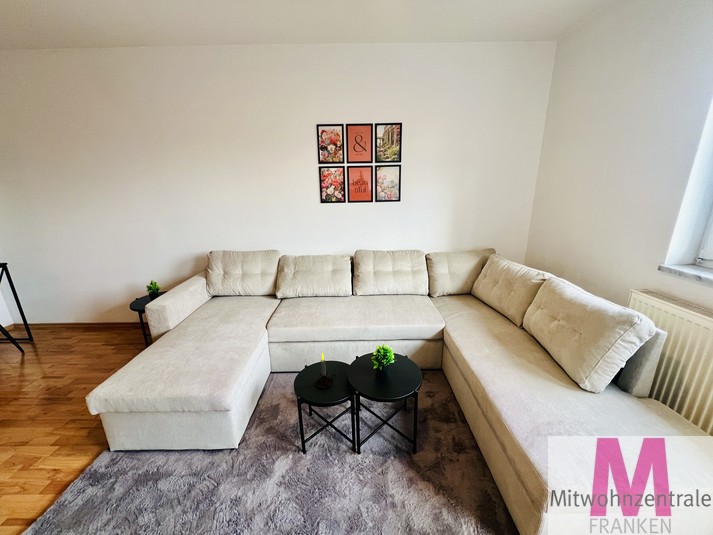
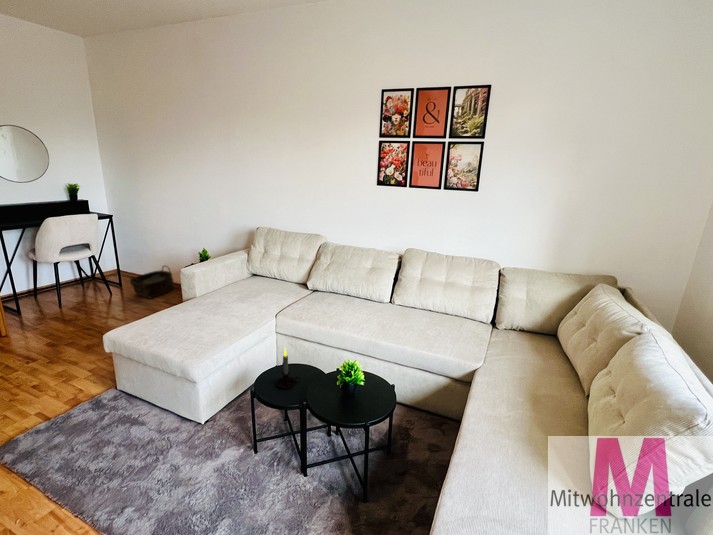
woven basket: none [50,306,110,346] -> present [130,266,174,299]

